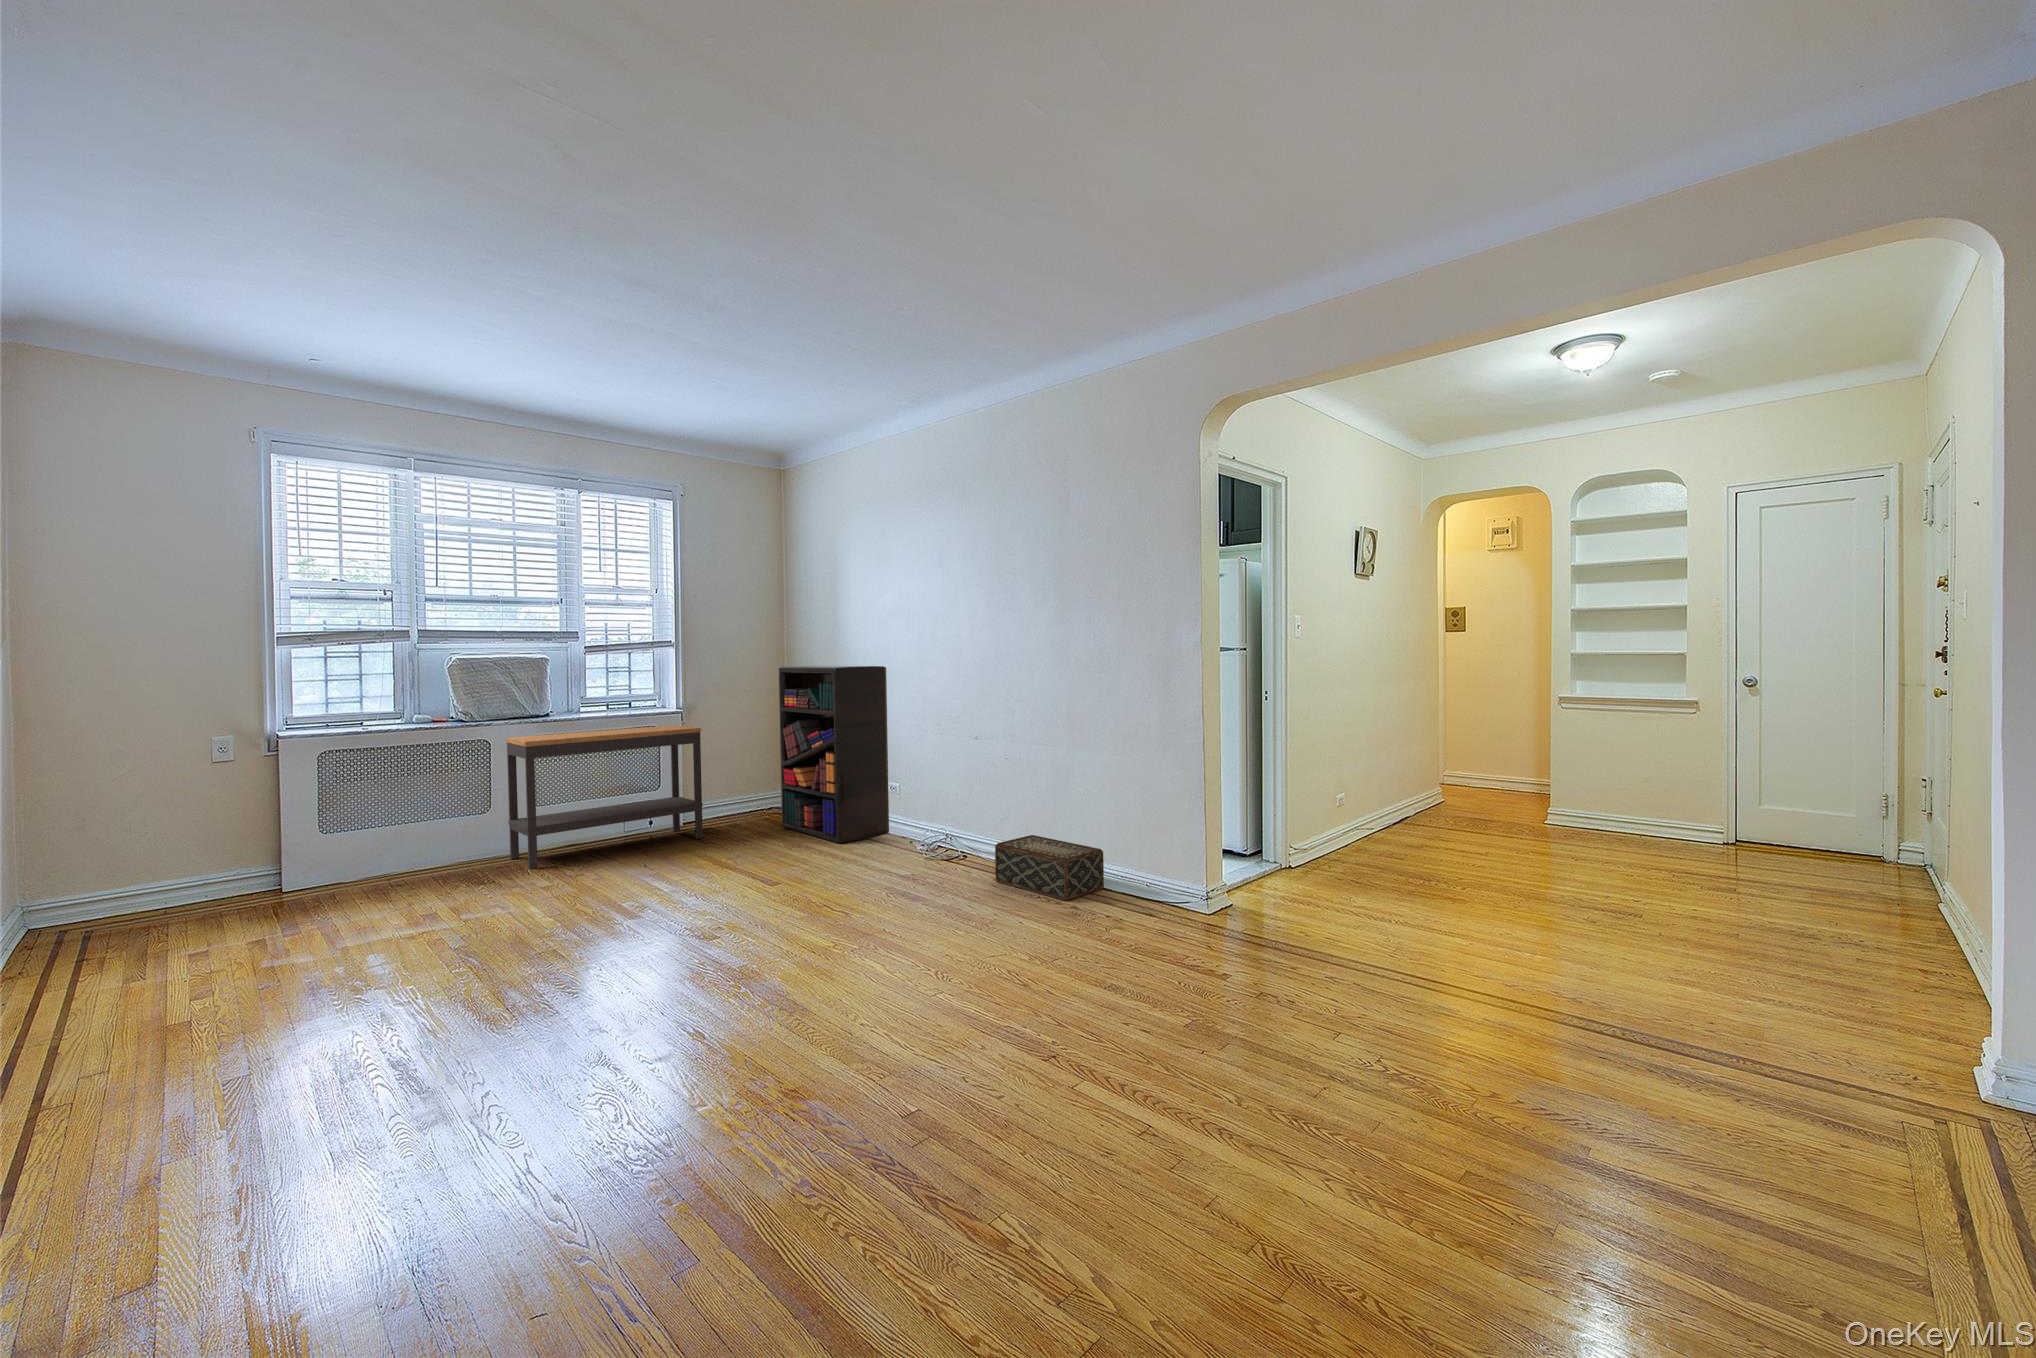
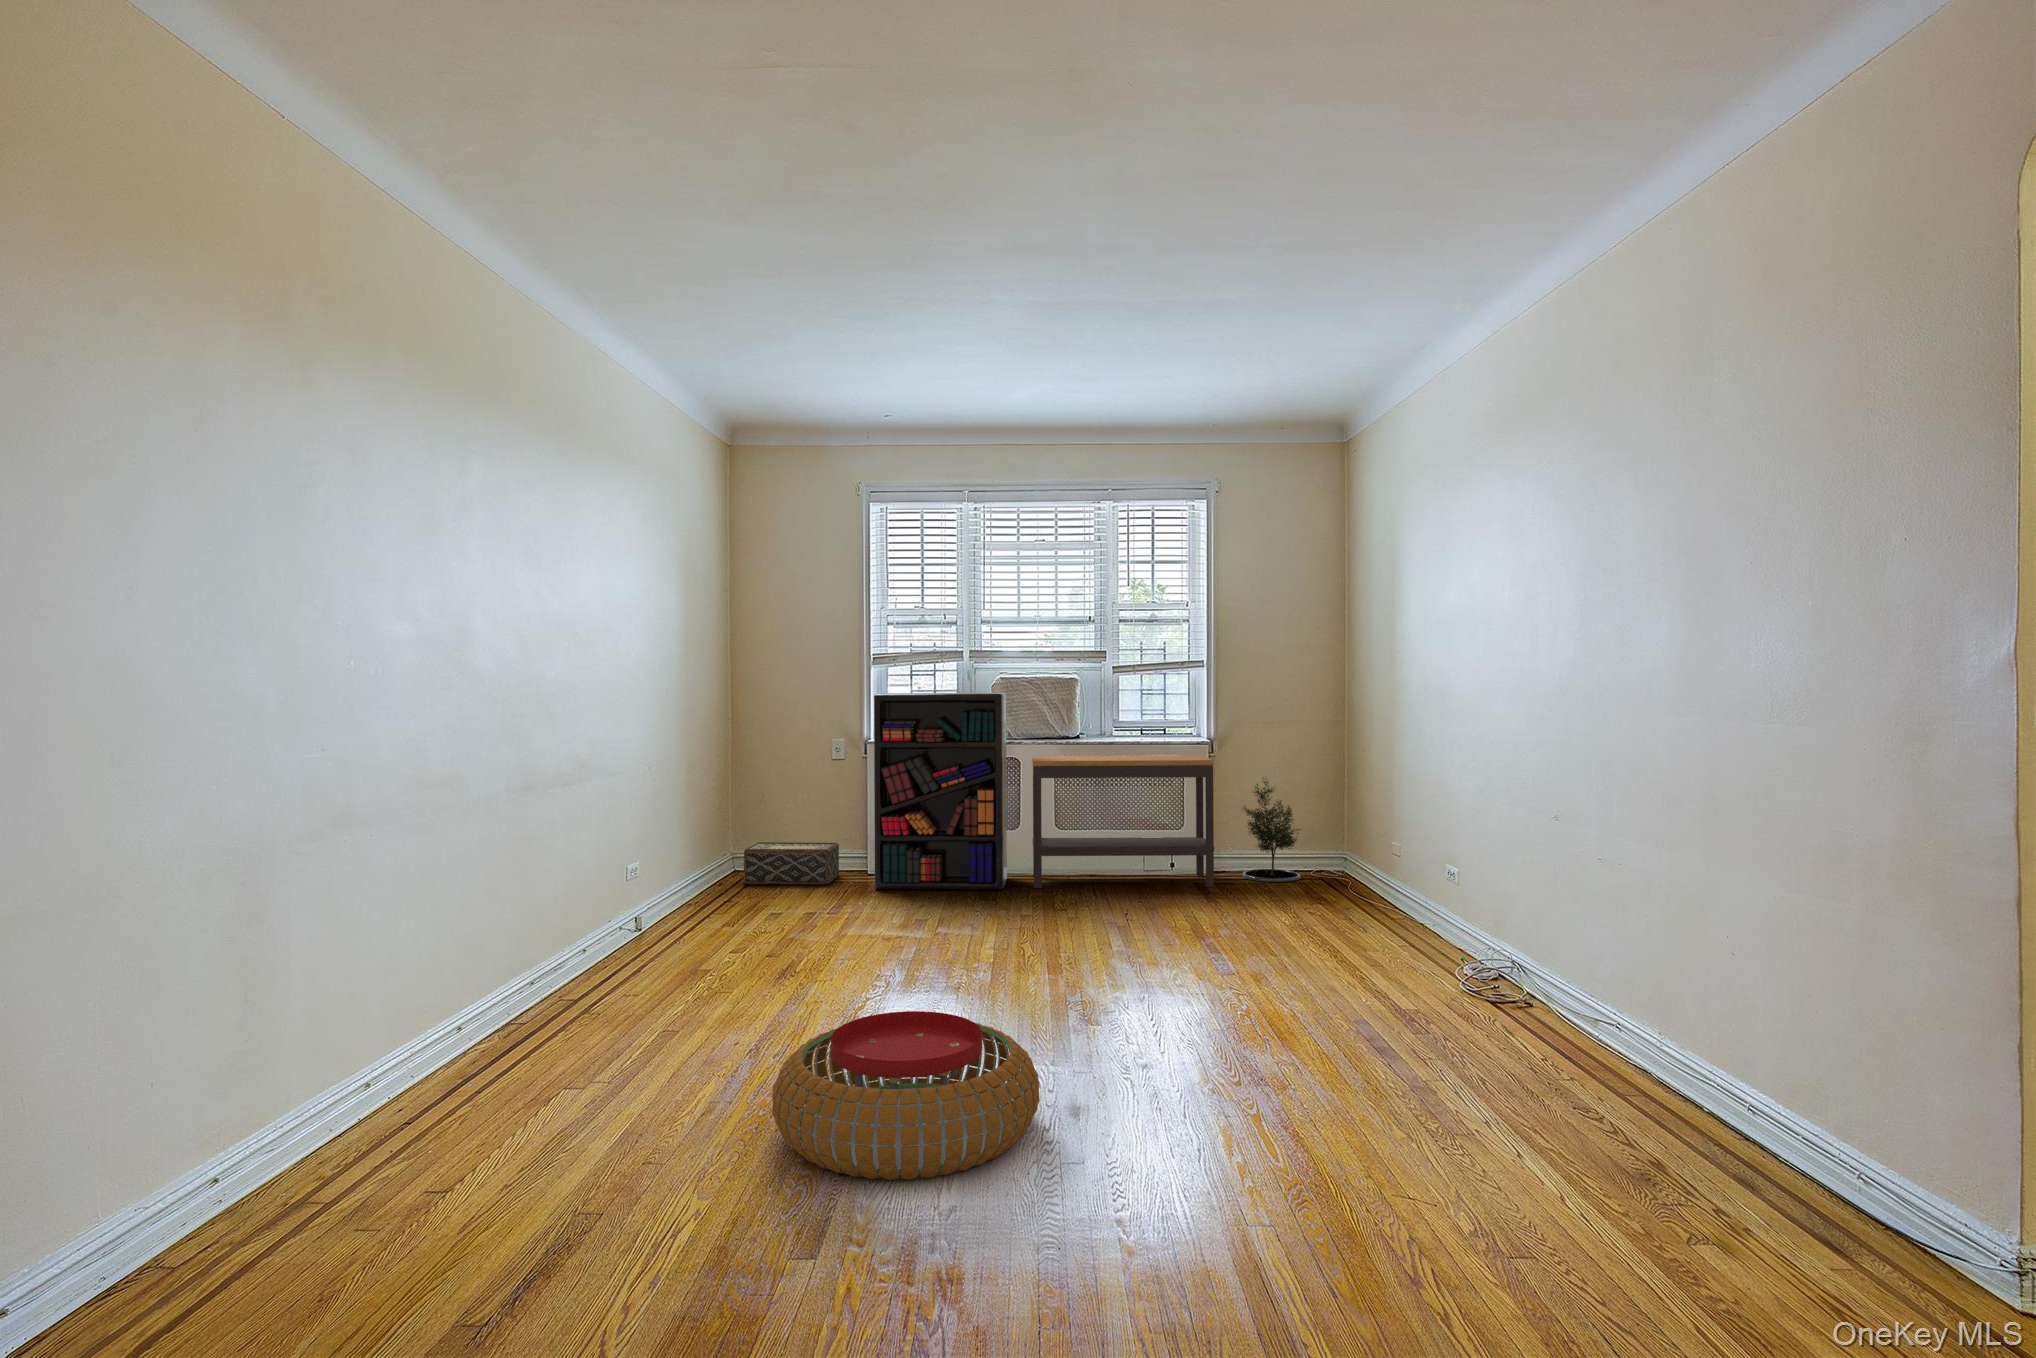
bookshelf: present [779,666,889,843] -> present [874,693,1007,889]
potted tree: none [709,738,762,827] -> present [1243,781,1300,882]
woven basket: present [995,835,1104,900] -> present [744,842,839,884]
pouf: none [615,987,899,1184] -> present [772,1011,1040,1180]

